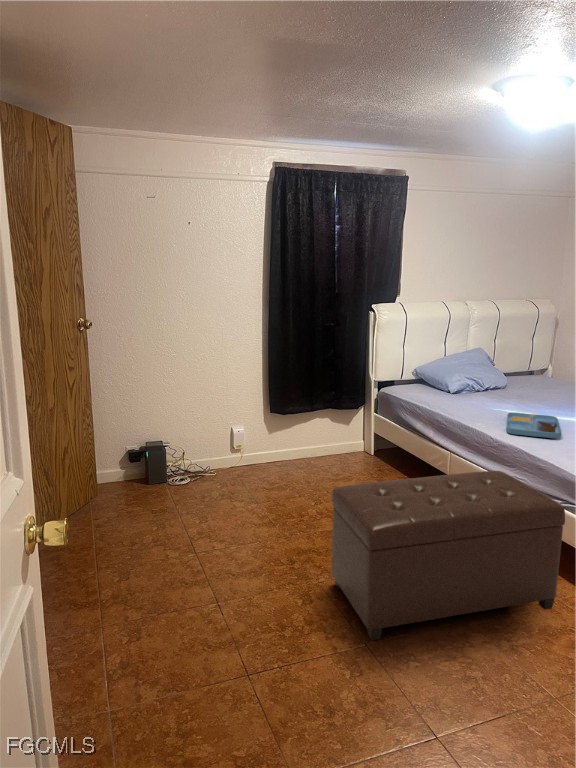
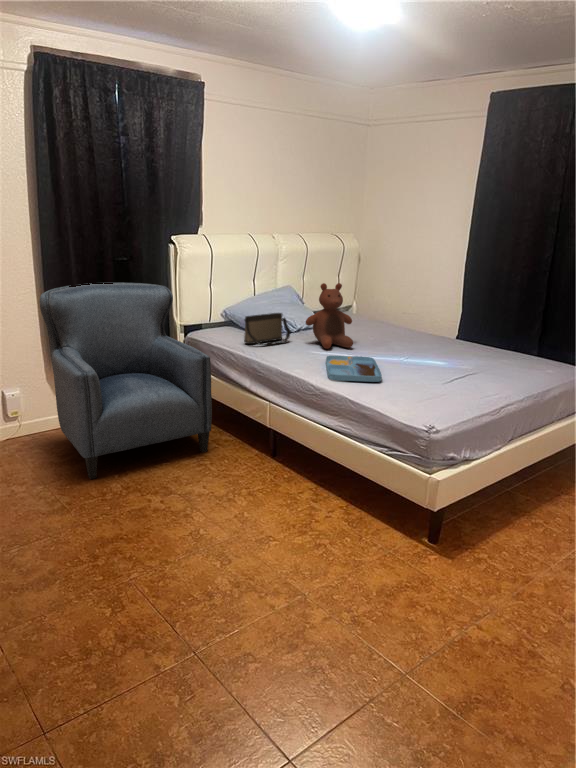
armchair: none [264,343,399,504] -> present [39,282,212,479]
stuffed bear: none [491,346,539,407] -> present [306,283,353,349]
handbag: none [431,372,477,401] -> present [244,313,291,345]
ottoman: present [332,471,565,640] -> none [140,423,399,646]

